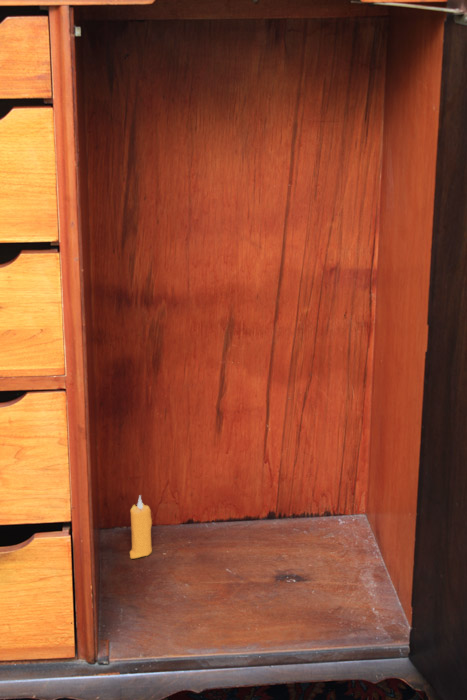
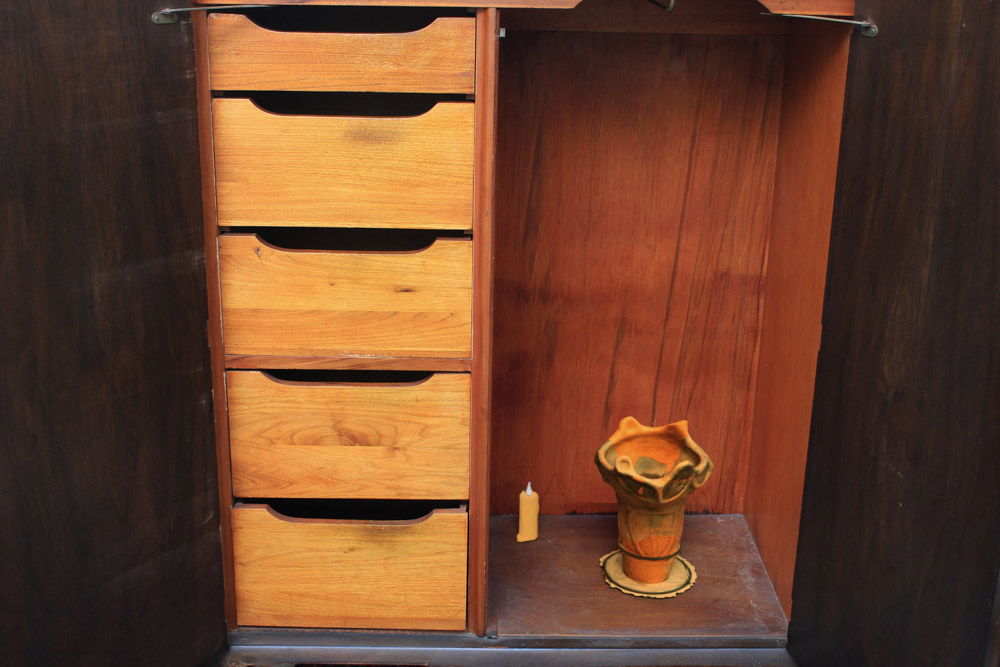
decorative vase: none [204,422,328,608] -> present [594,416,714,598]

